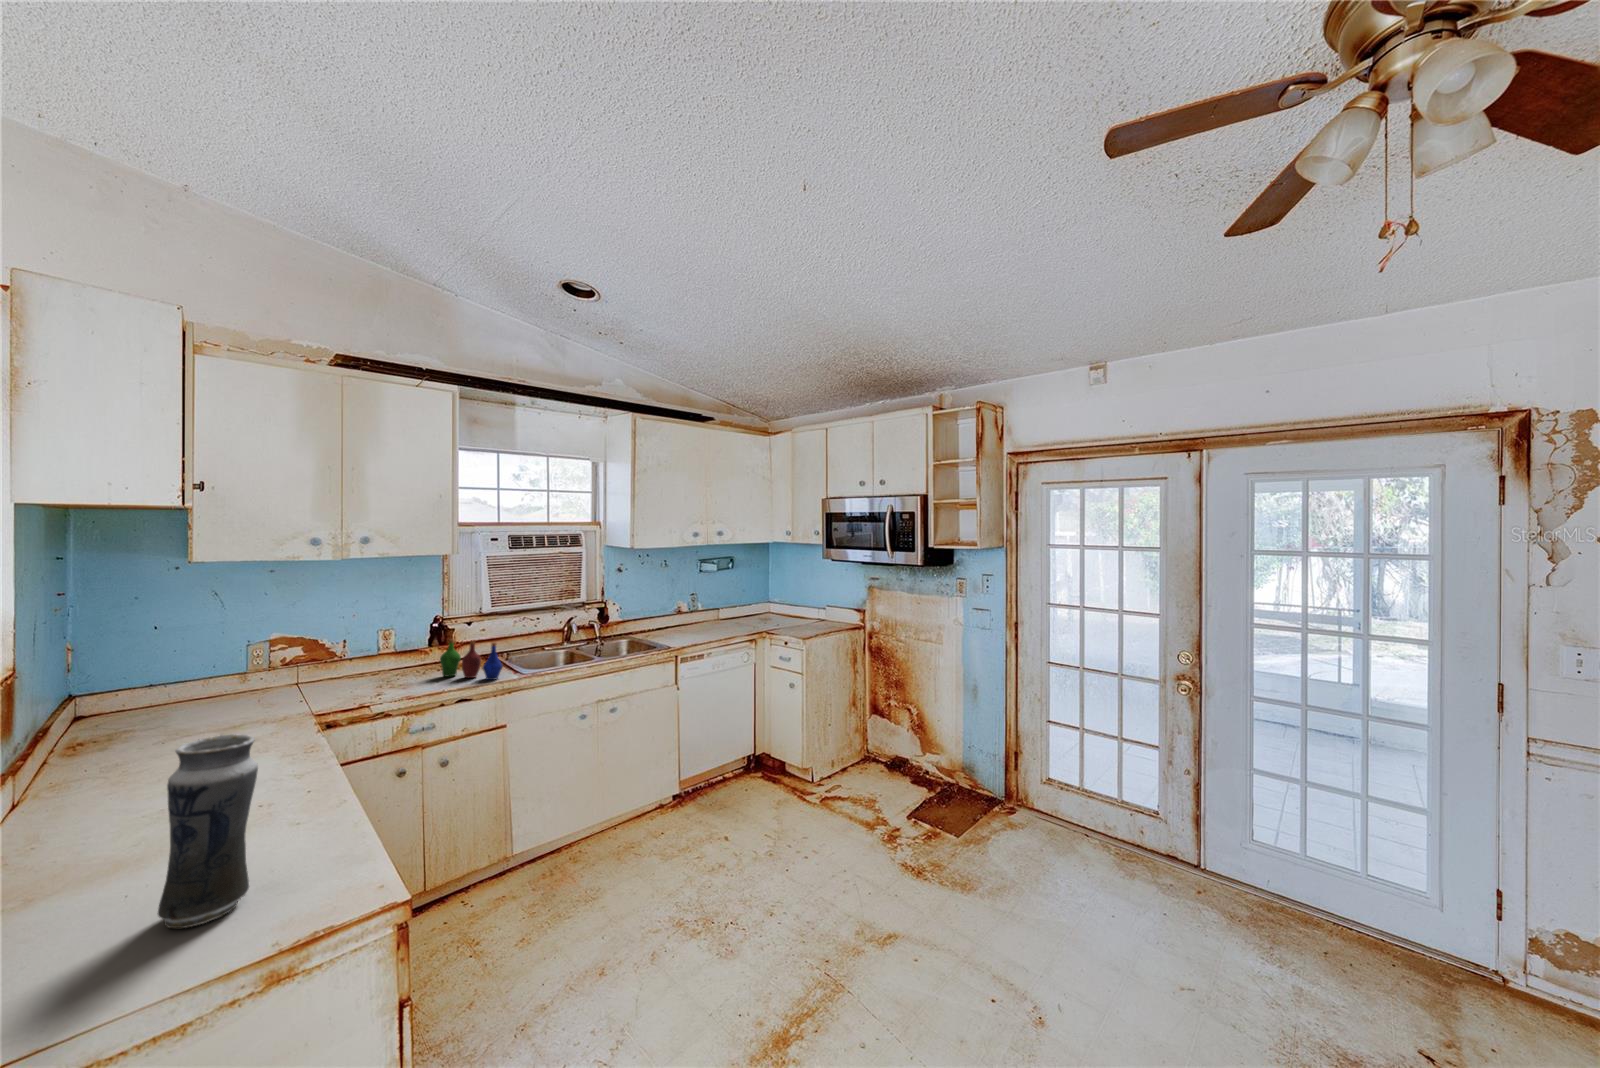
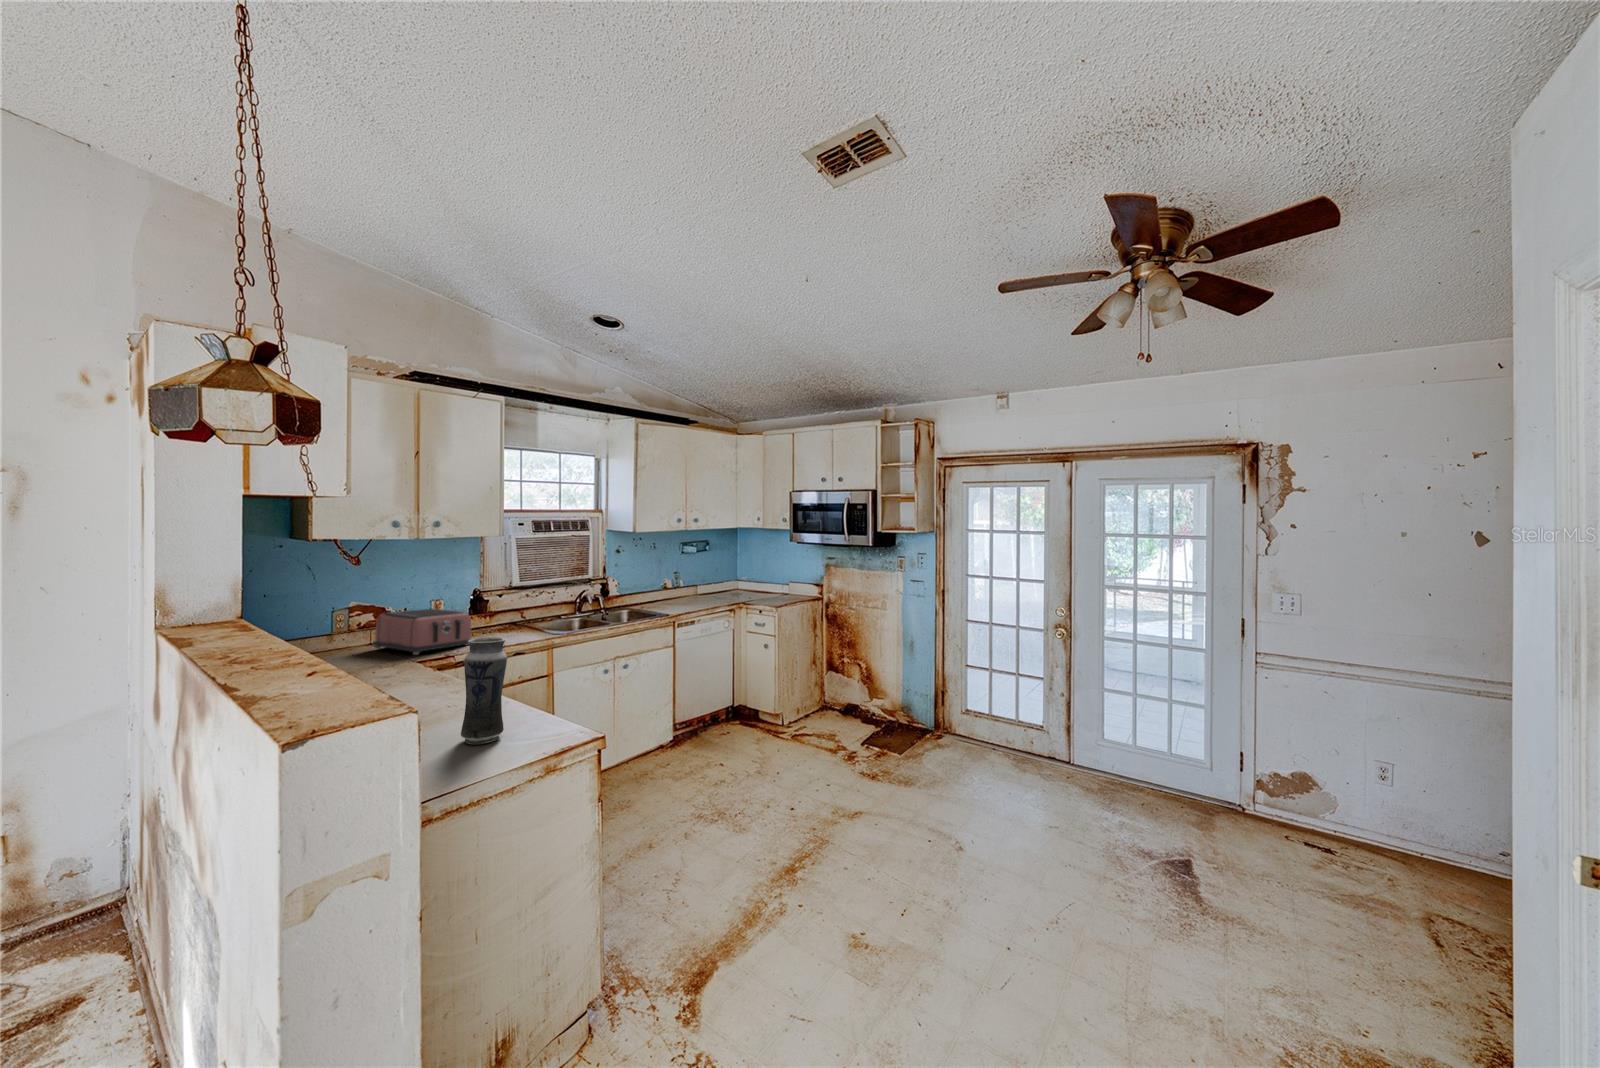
bottle: present [440,639,503,680] -> none [488,606,543,638]
toaster: none [289,642,411,705] -> present [373,608,471,655]

